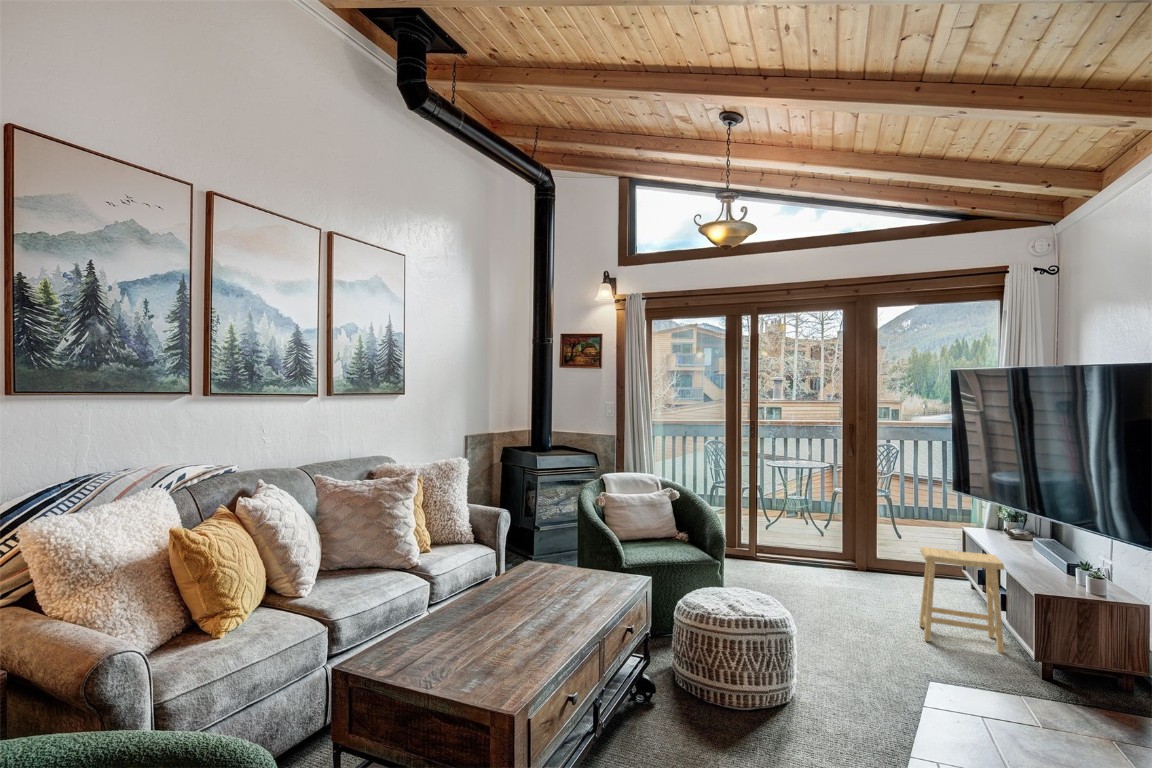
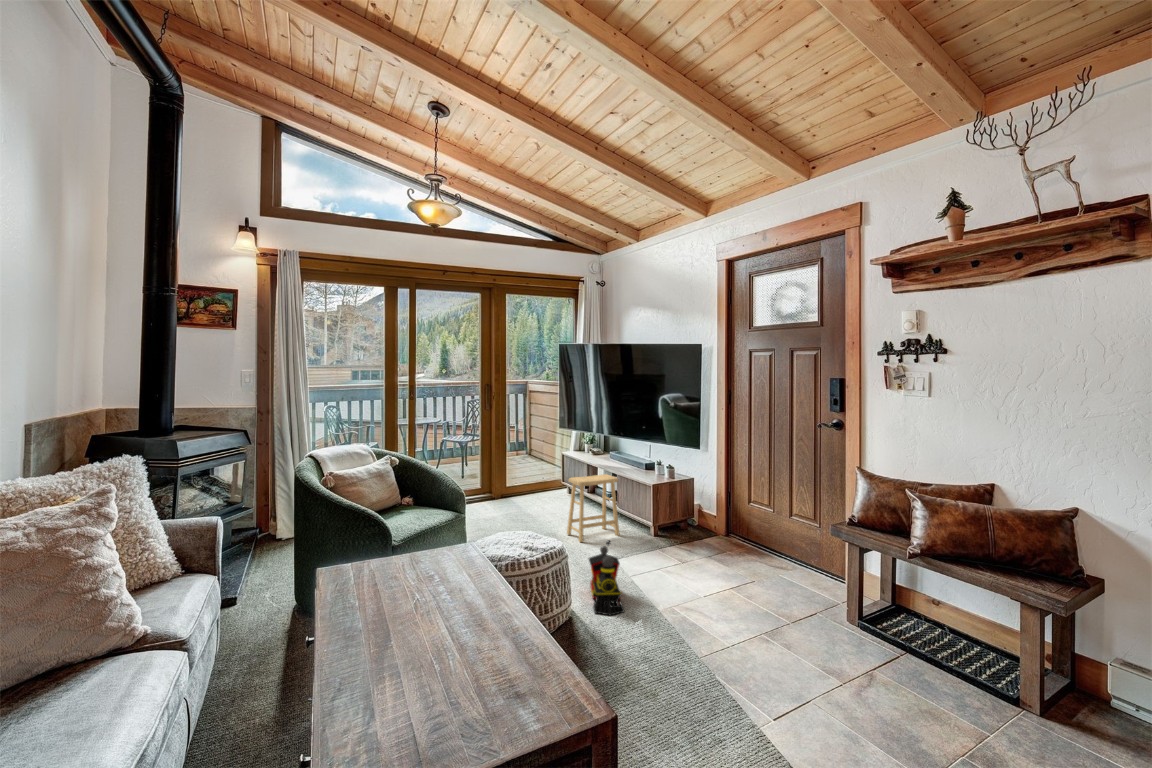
toy train: none [822,634,896,741] -> present [589,541,624,616]

